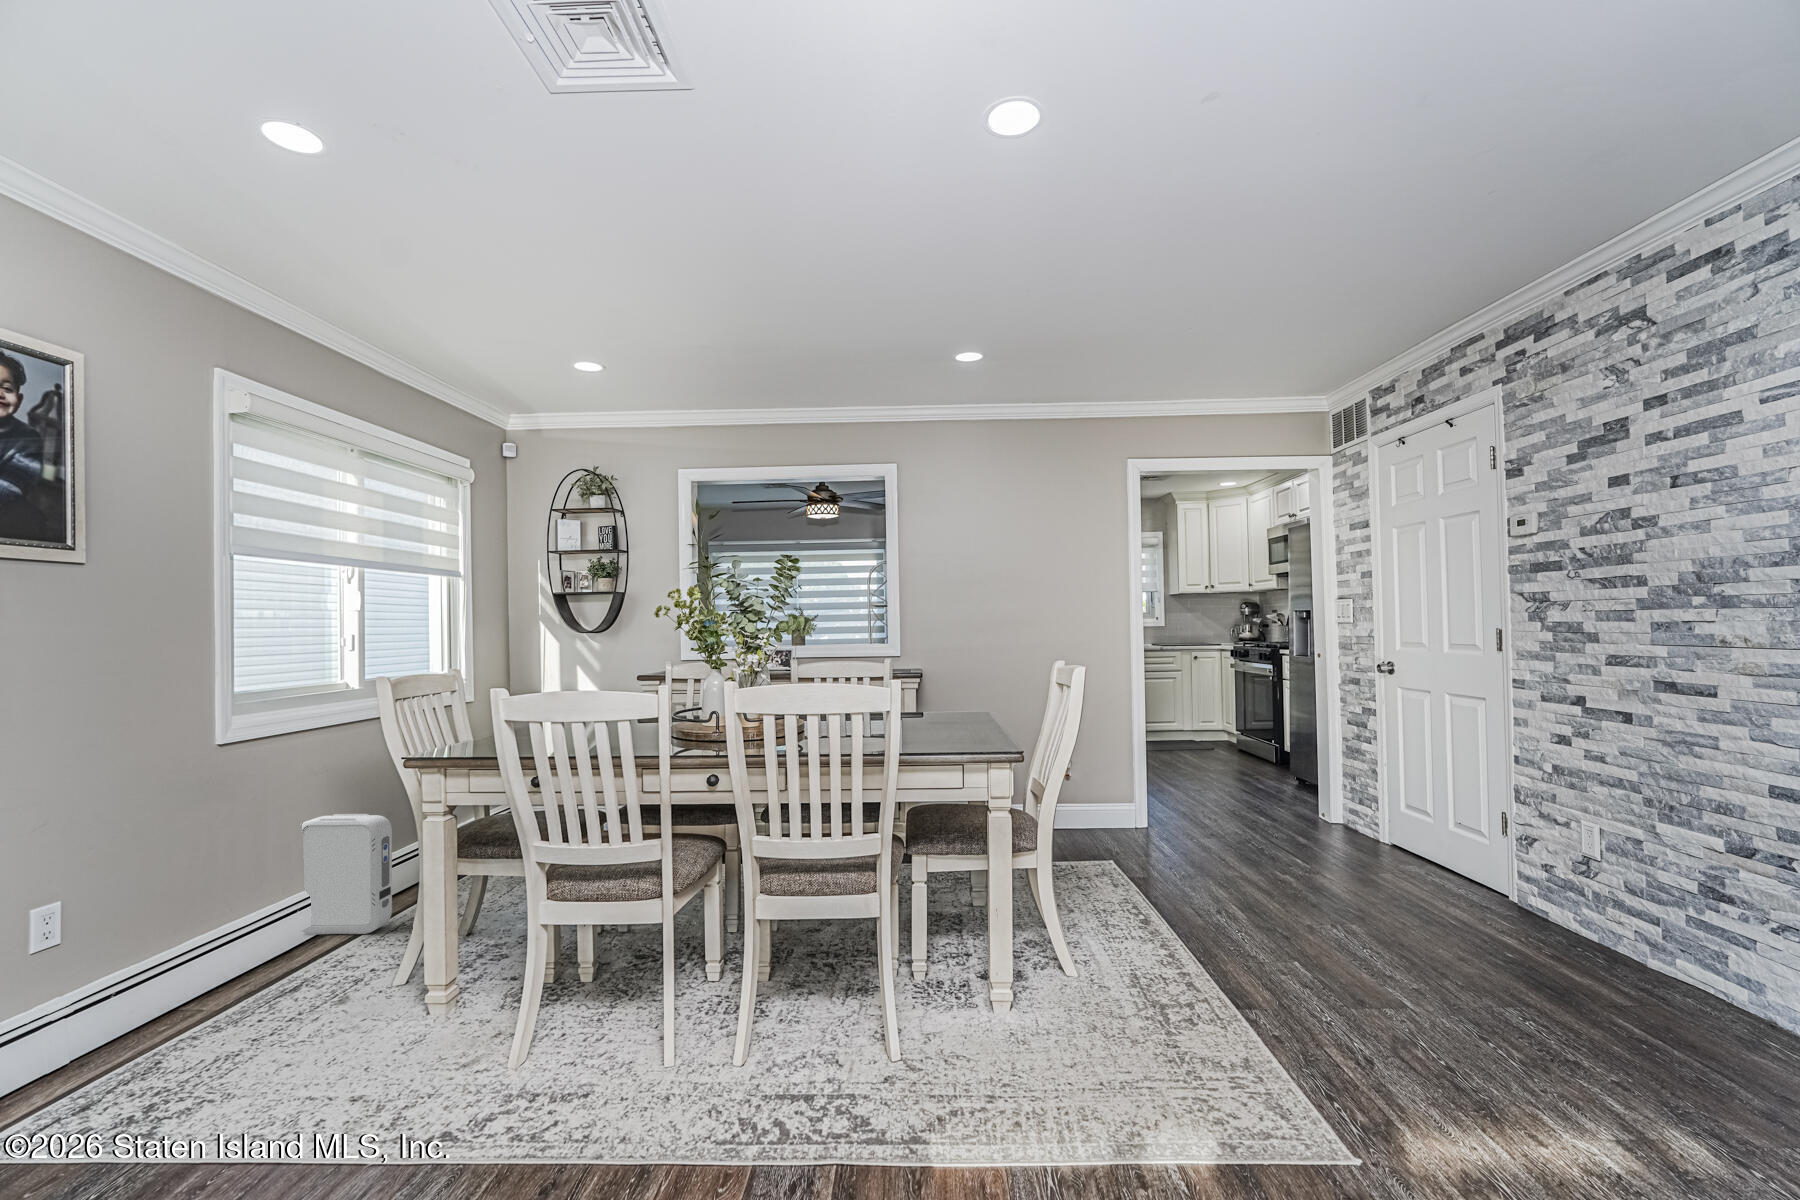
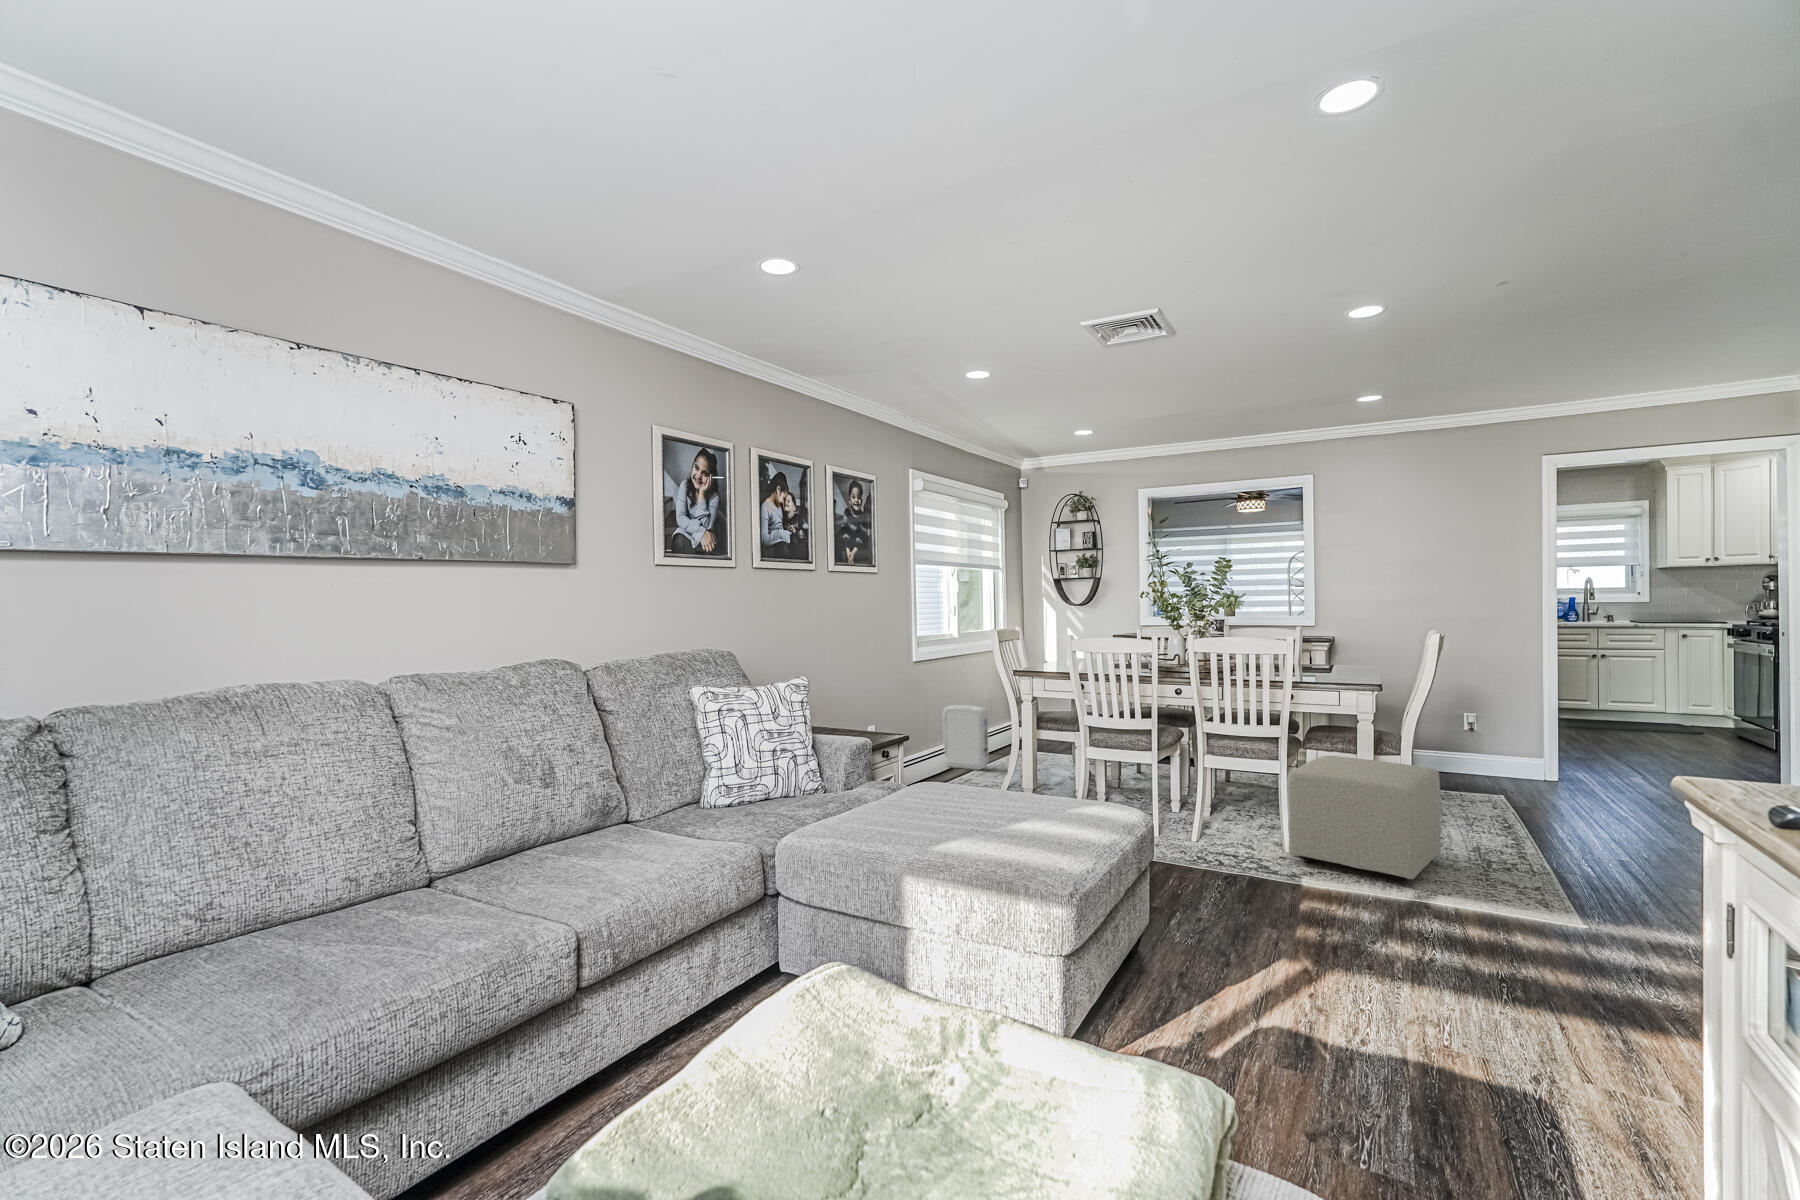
ottoman: none [901,872,1119,1128] -> present [1287,756,1441,881]

